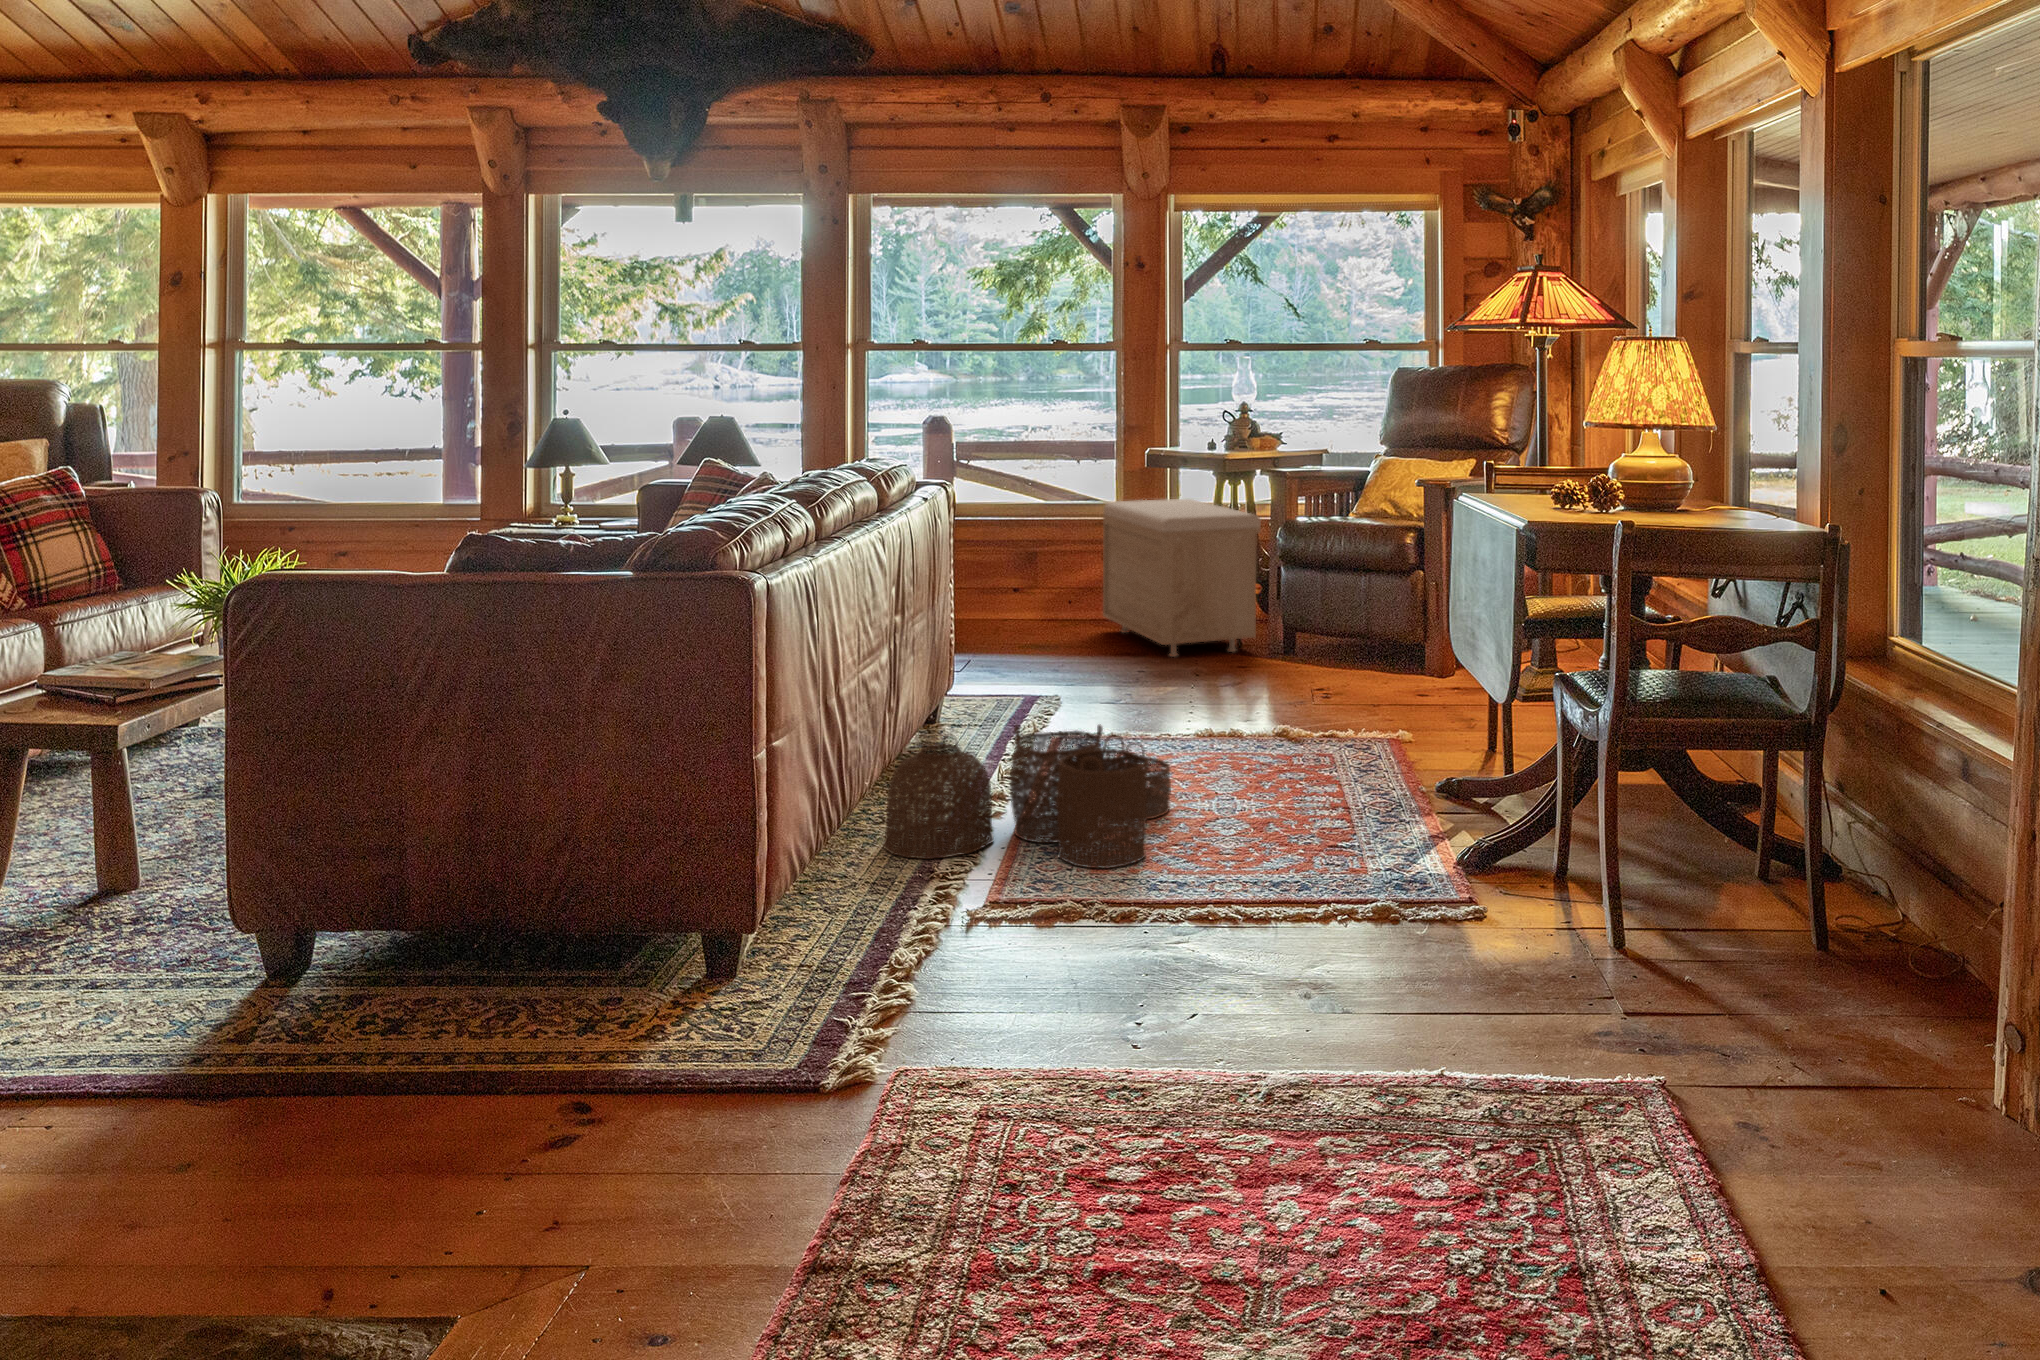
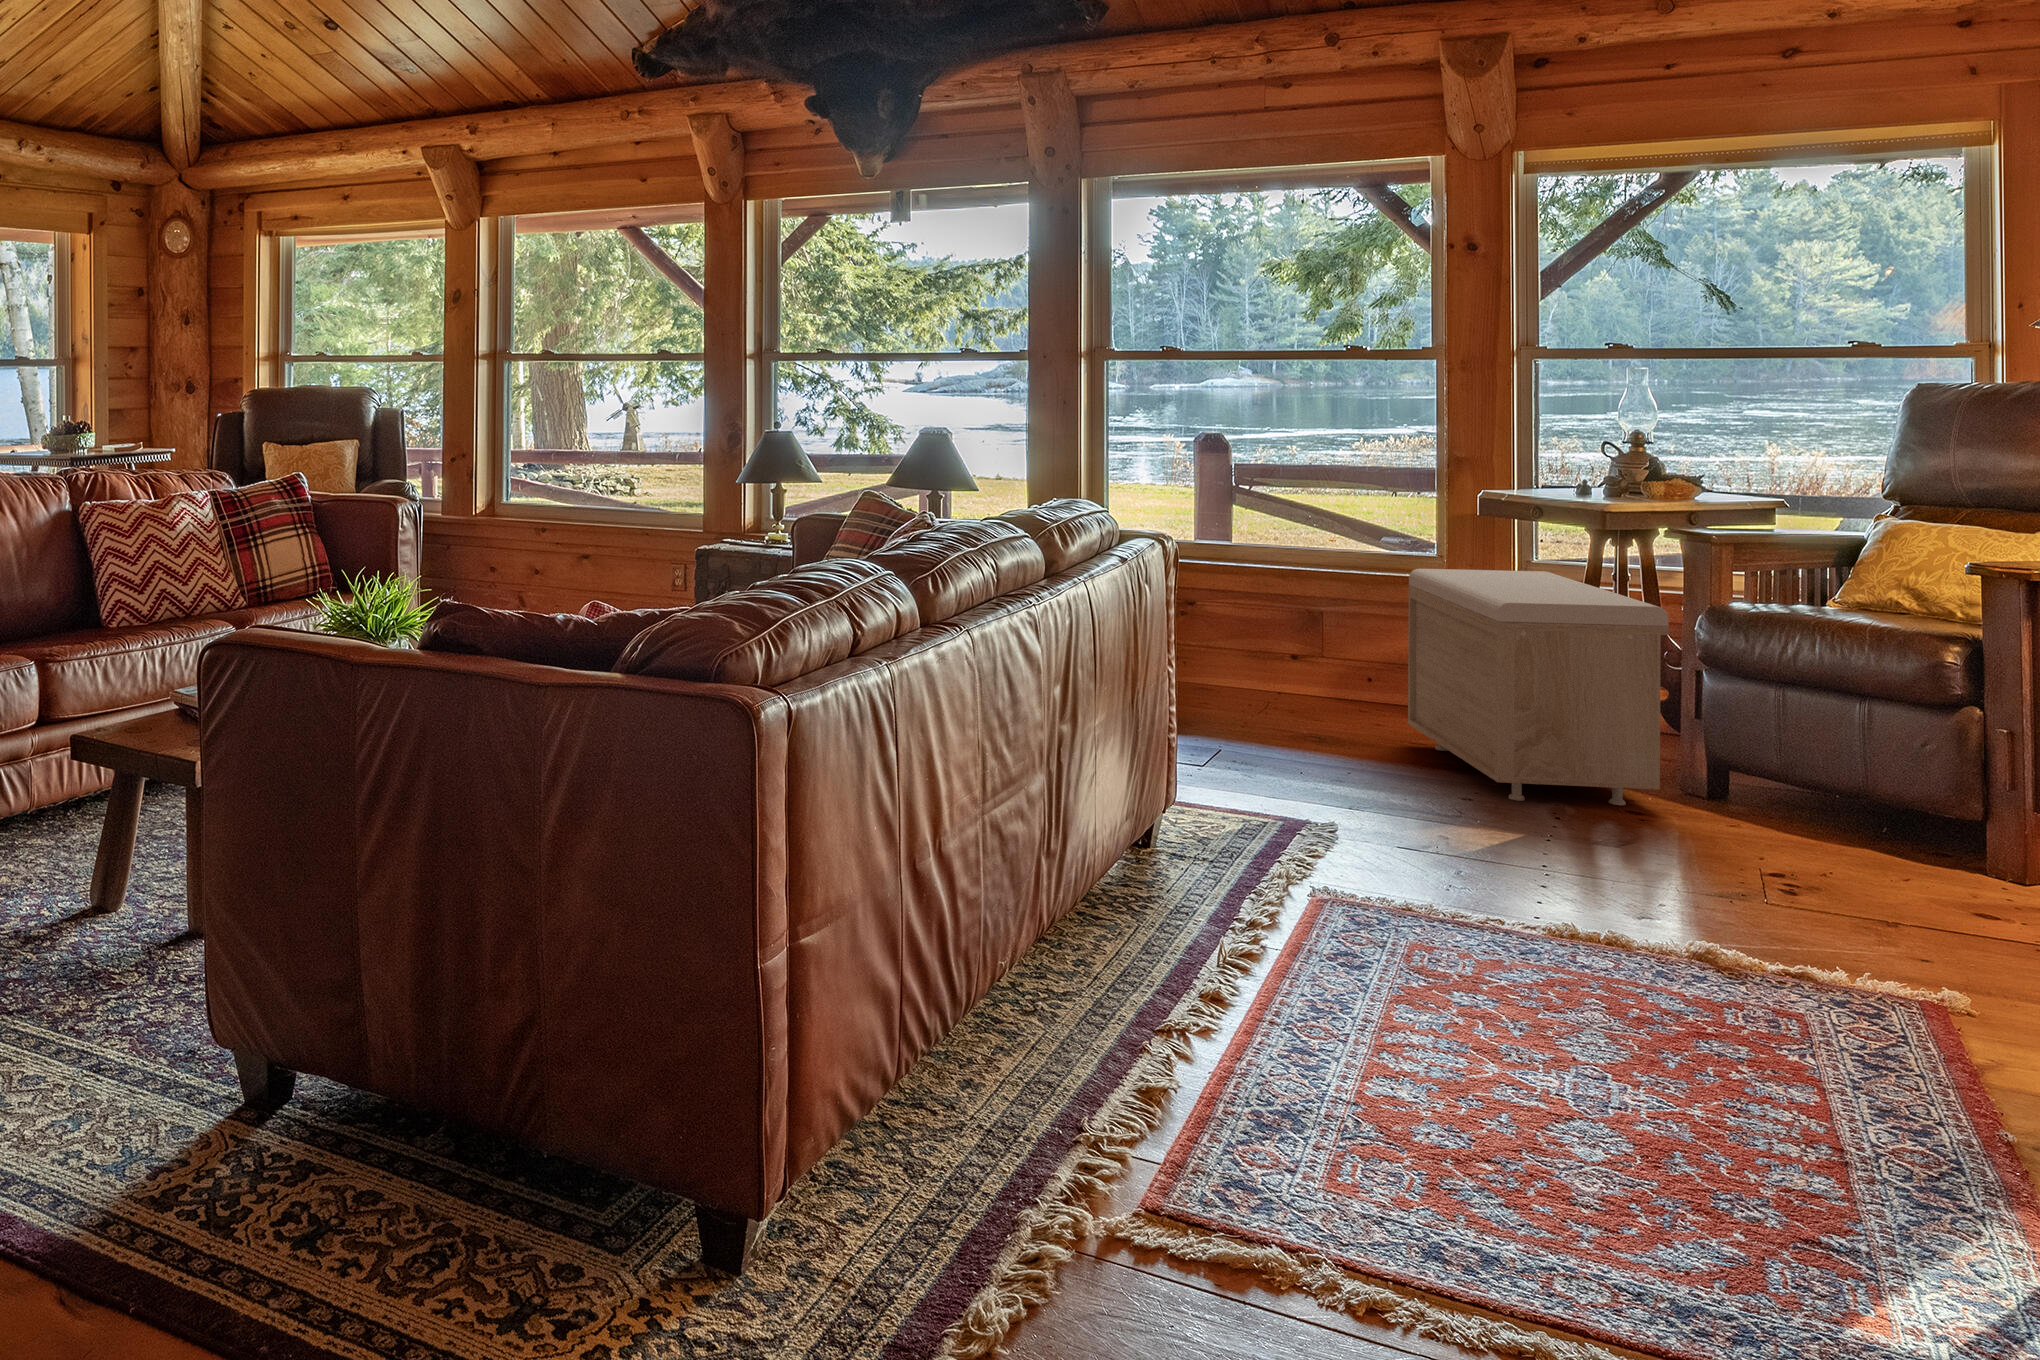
woven basket: present [883,724,1171,868] -> none [1019,911,1486,1186]

